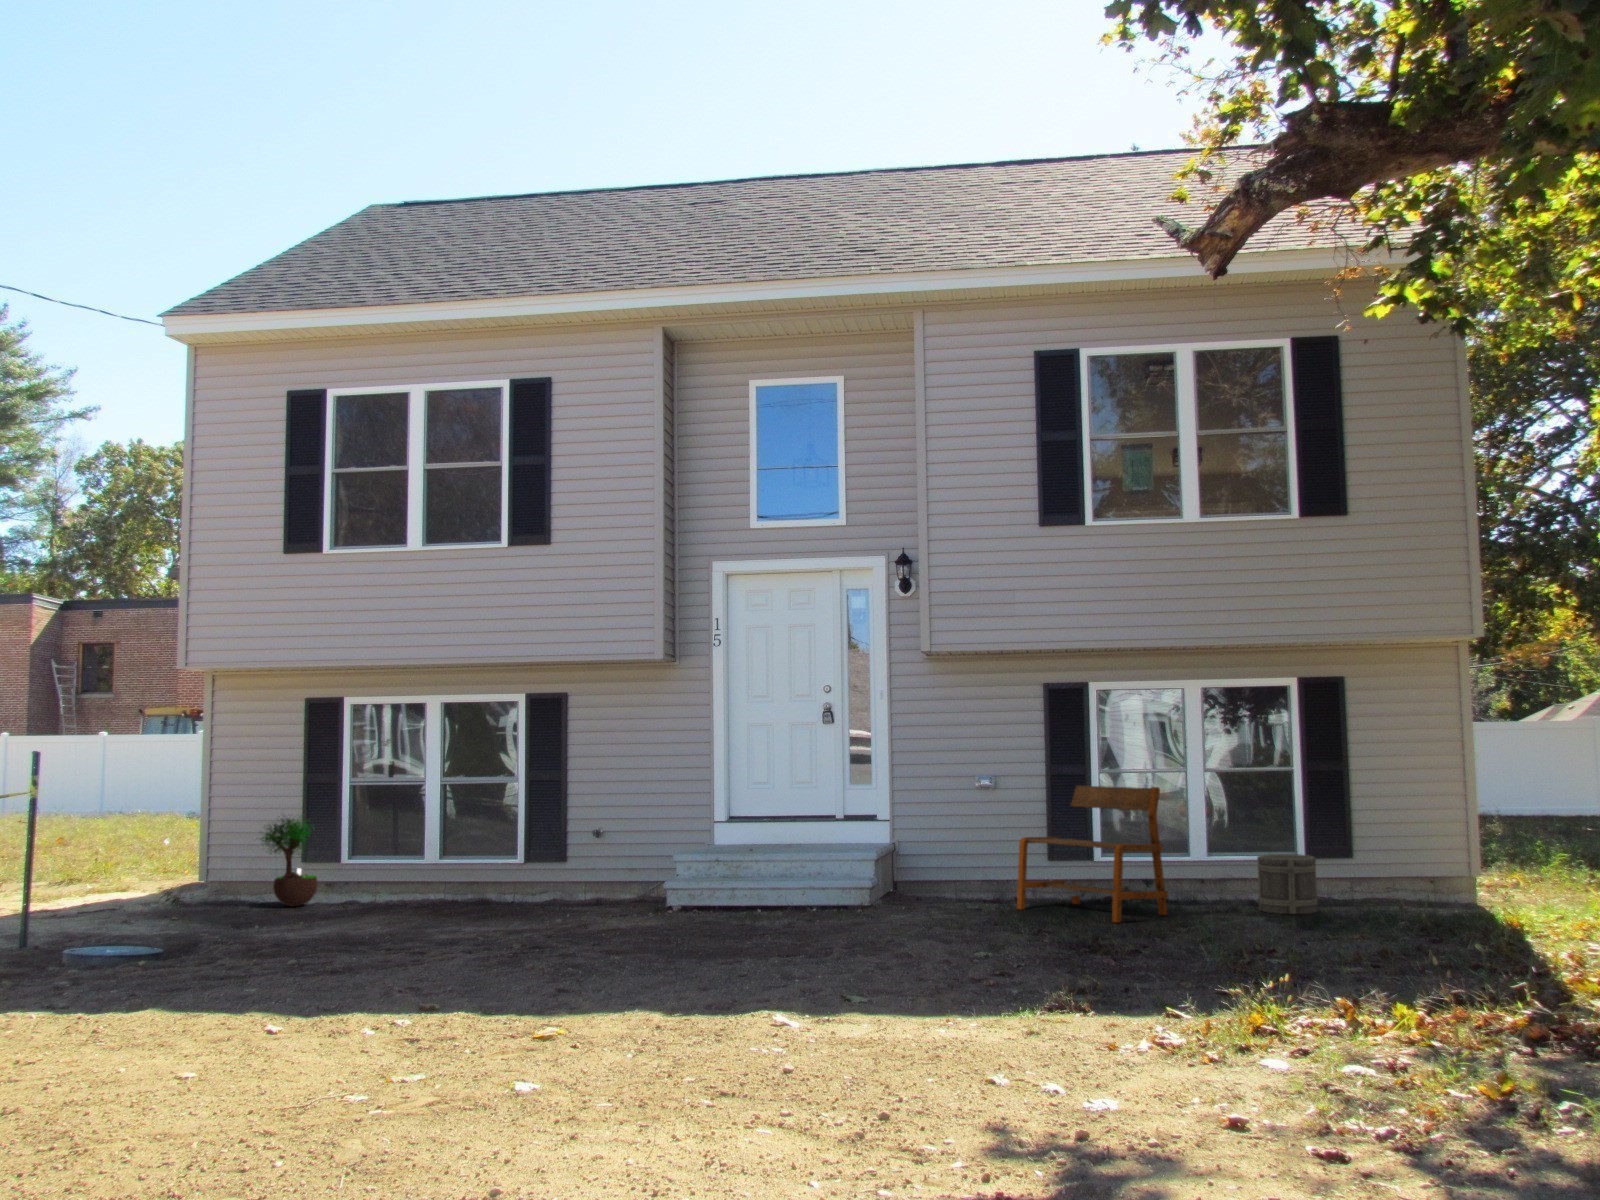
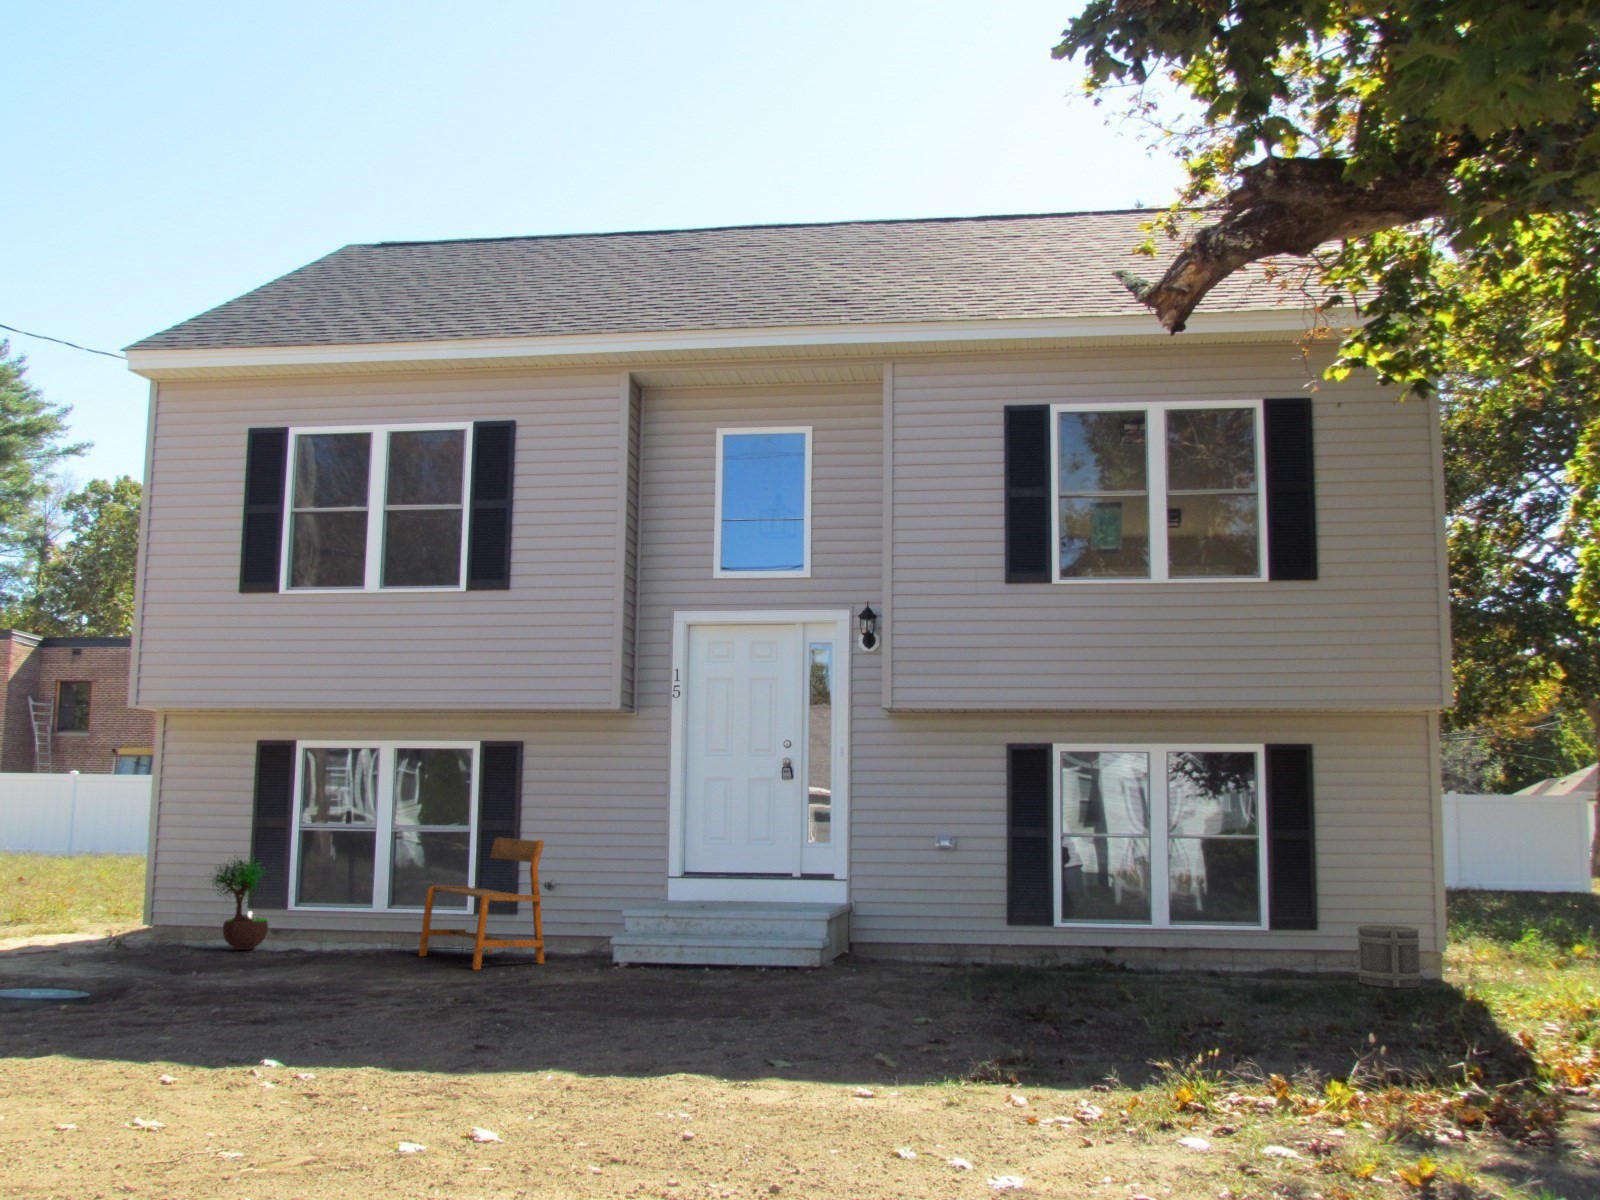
bench: present [1017,785,1168,923] -> present [419,838,544,970]
bucket: present [1257,854,1318,914] -> present [1357,925,1421,988]

